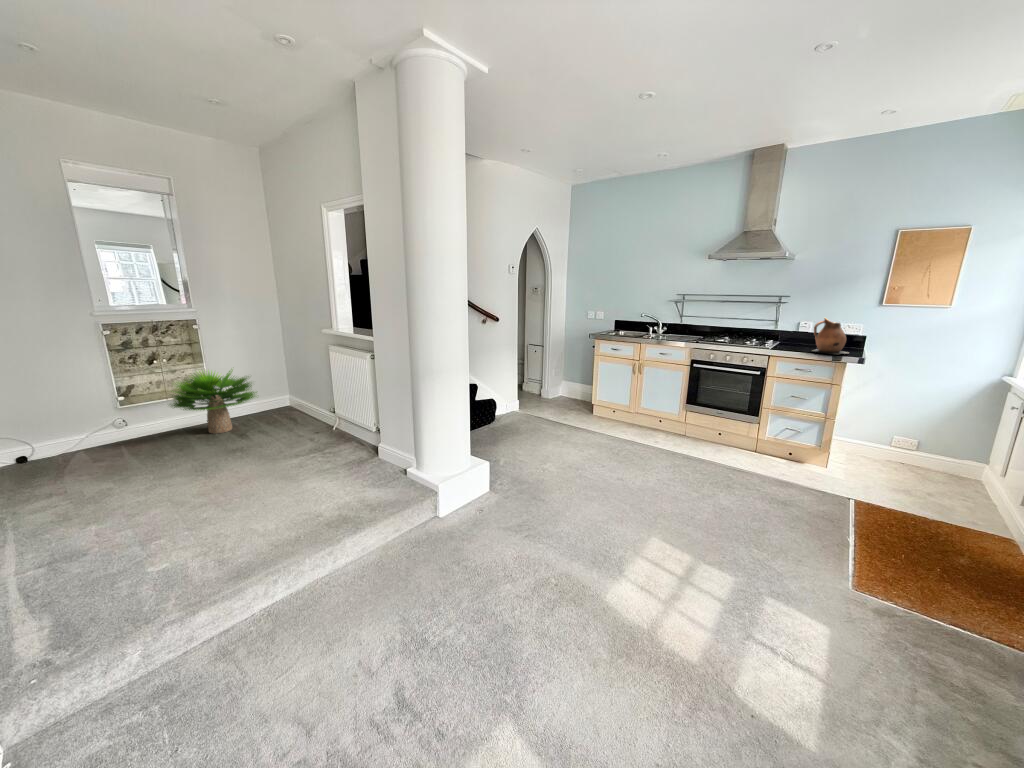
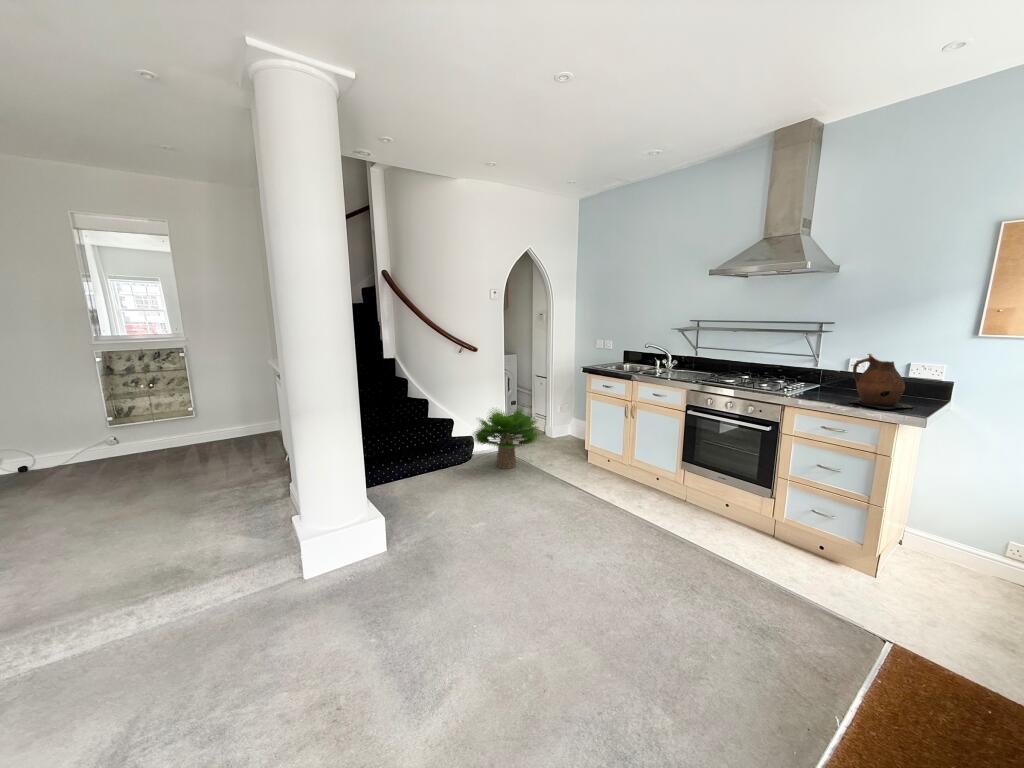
potted plant: present [170,369,257,433] -> present [473,408,539,469]

